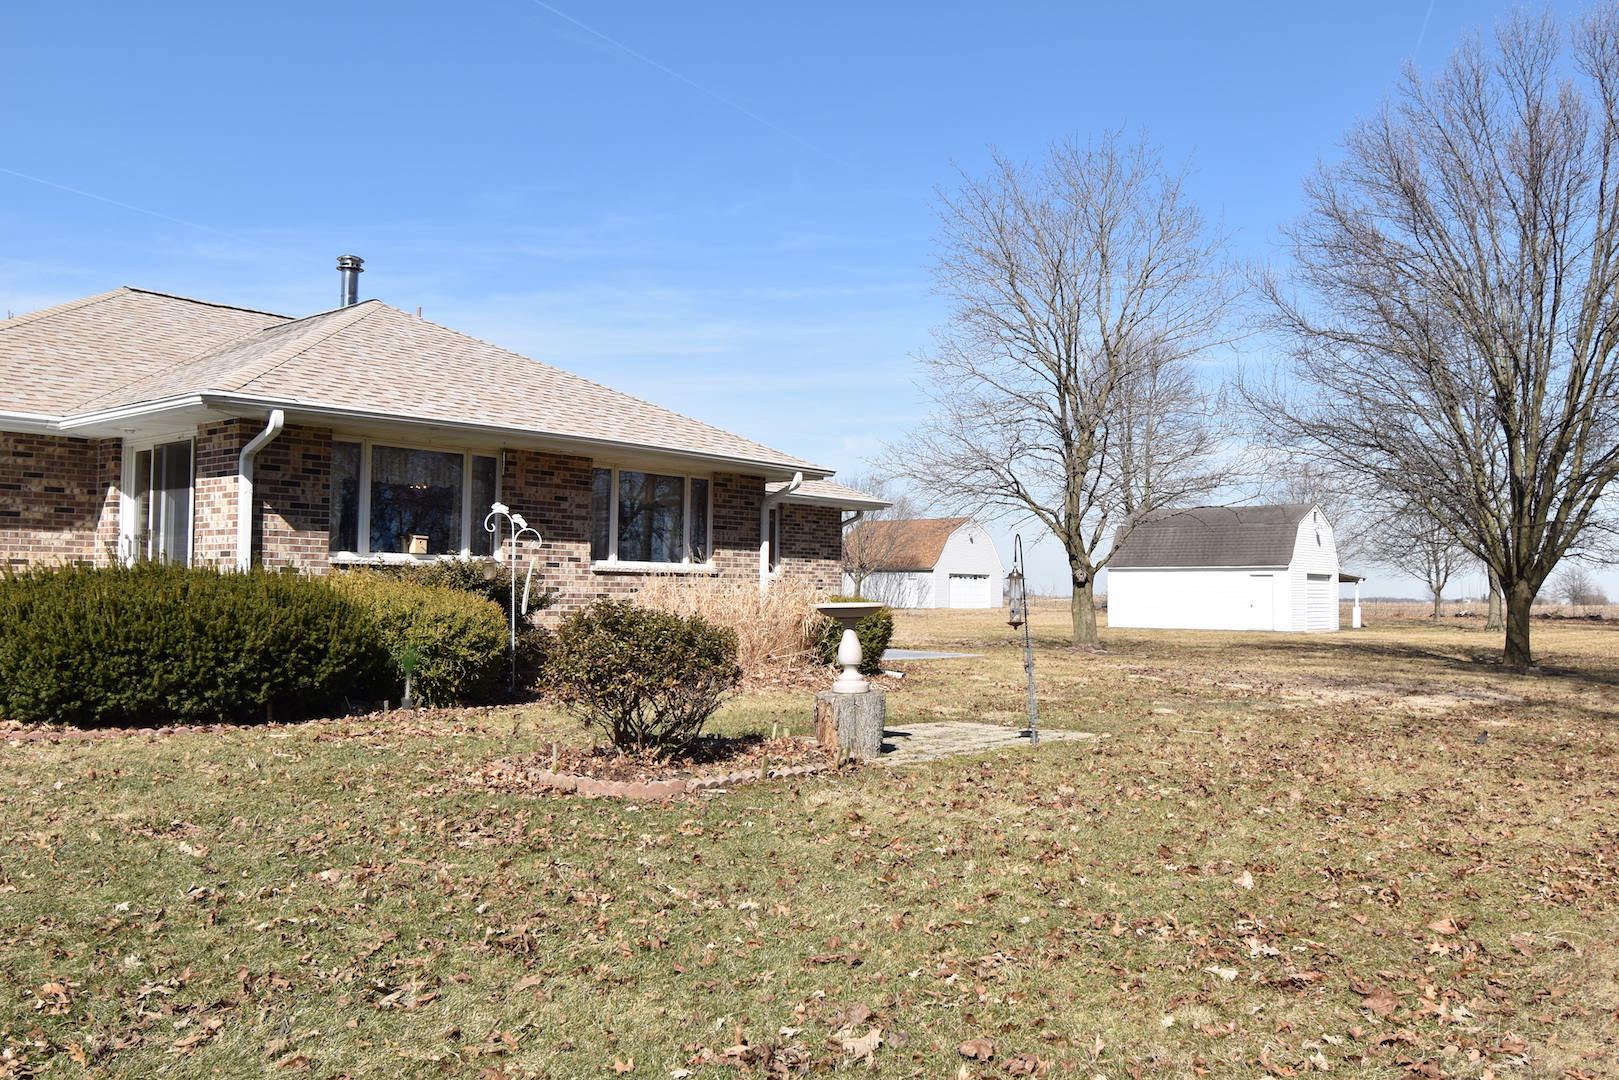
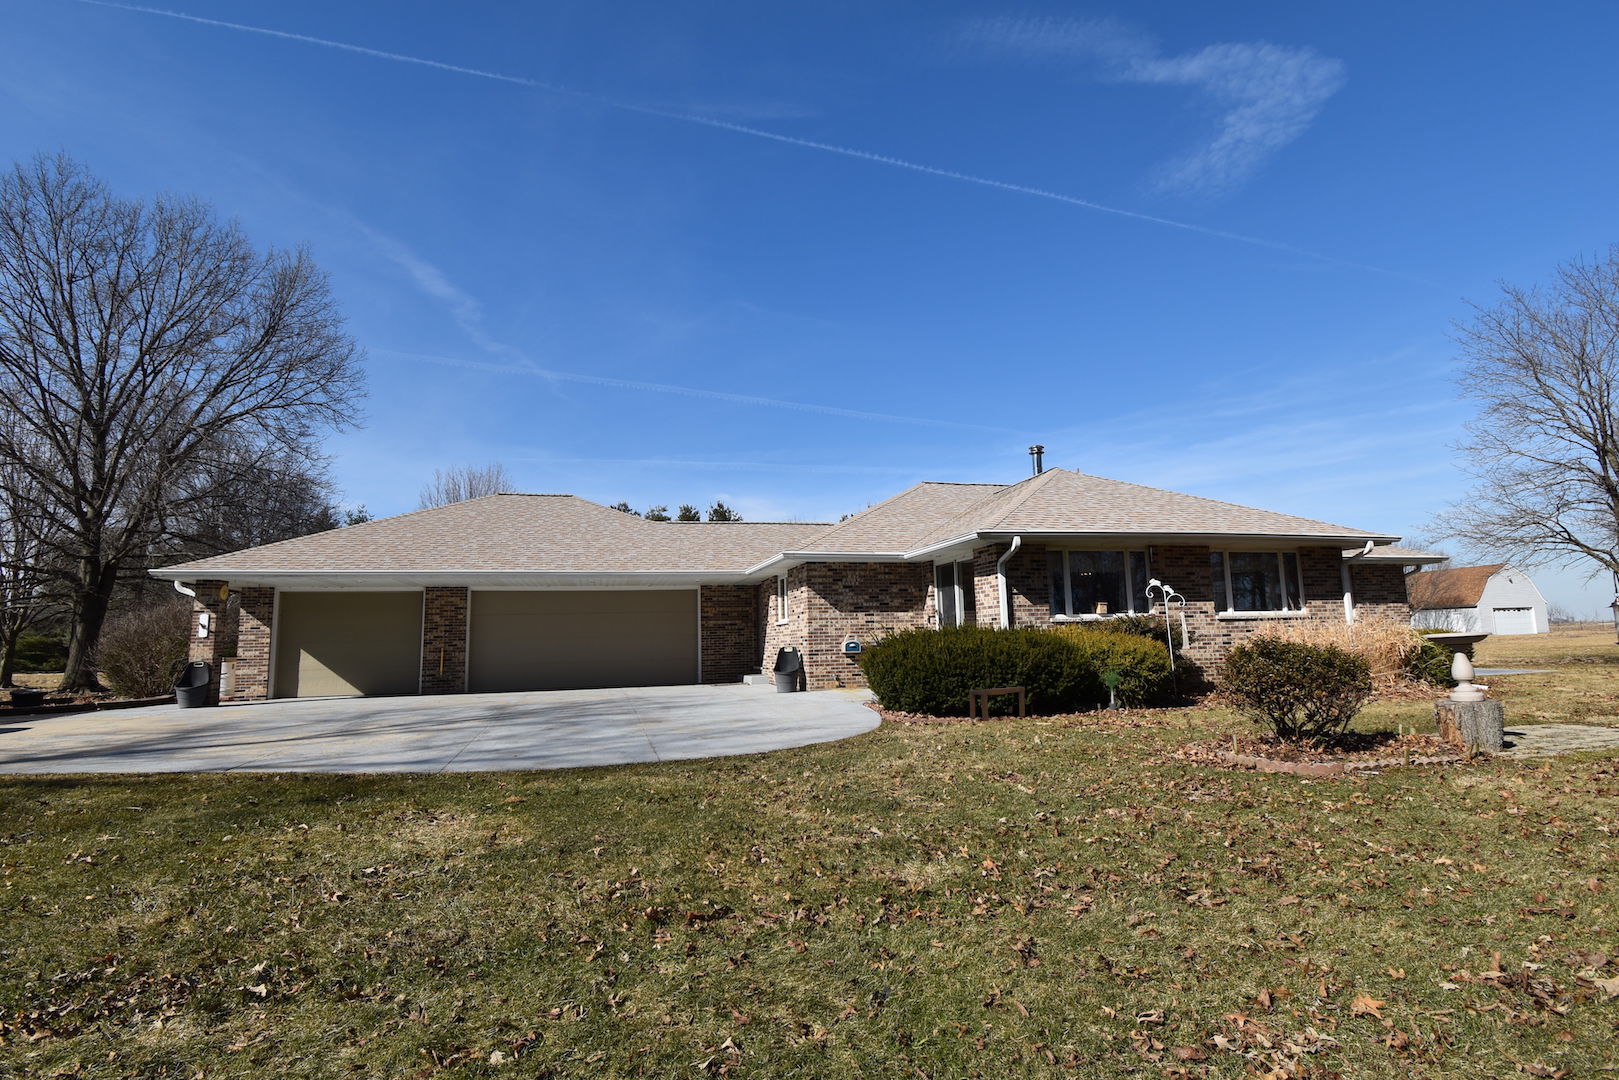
bench: none [130,671,248,737] -> present [969,686,1025,721]

